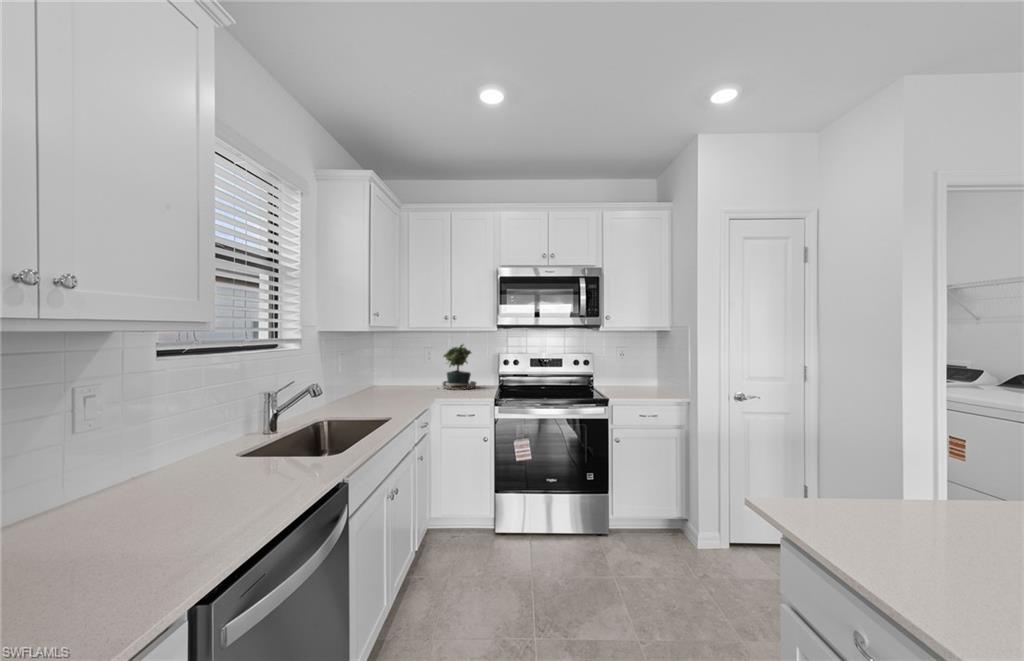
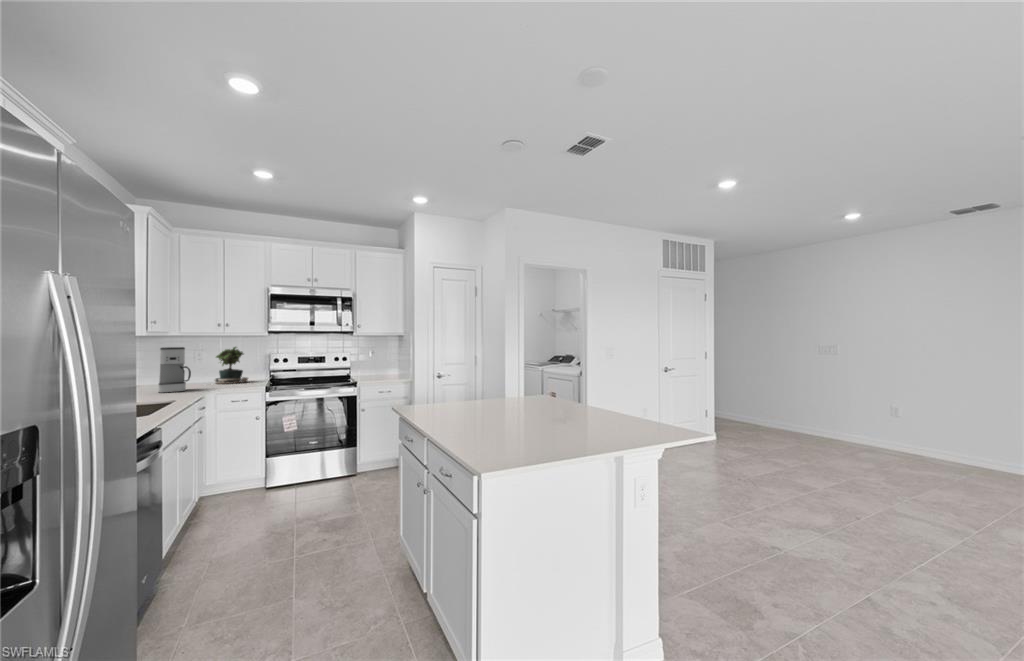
coffee maker: none [383,346,415,402] -> present [159,347,191,393]

